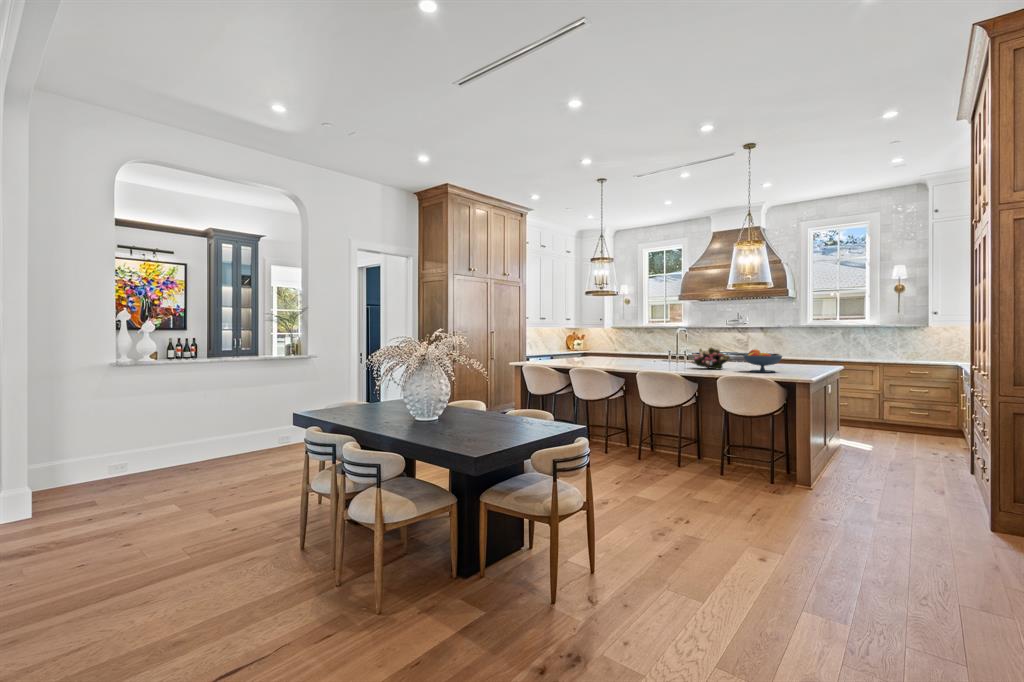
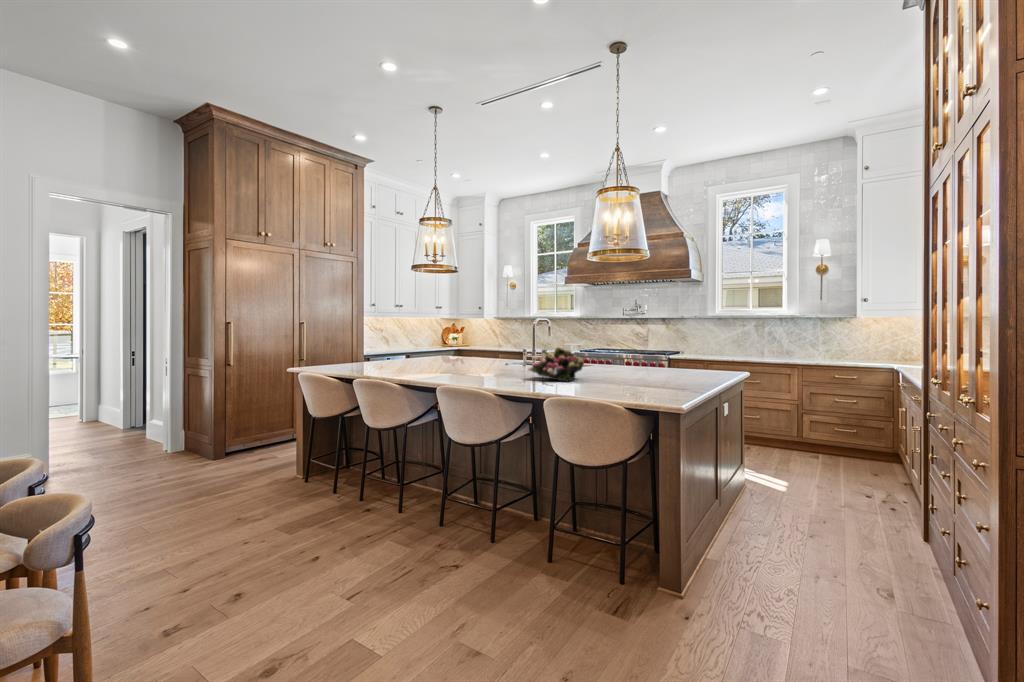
fruit bowl: present [743,349,782,373] -> none [596,351,653,389]

